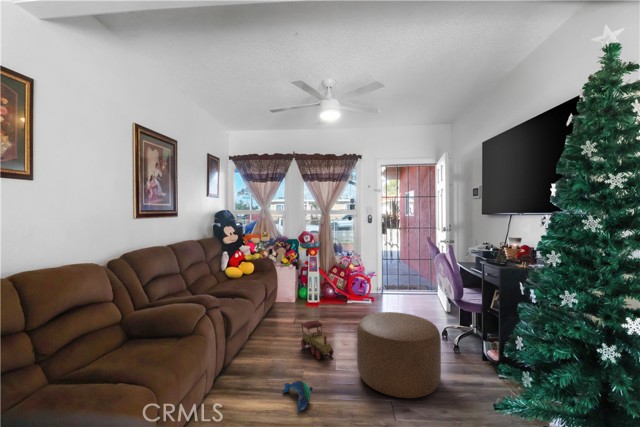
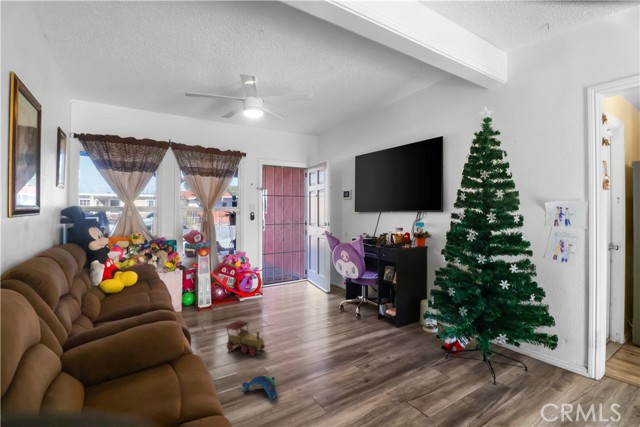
ottoman: present [357,312,441,398] -> none [294,298,360,364]

